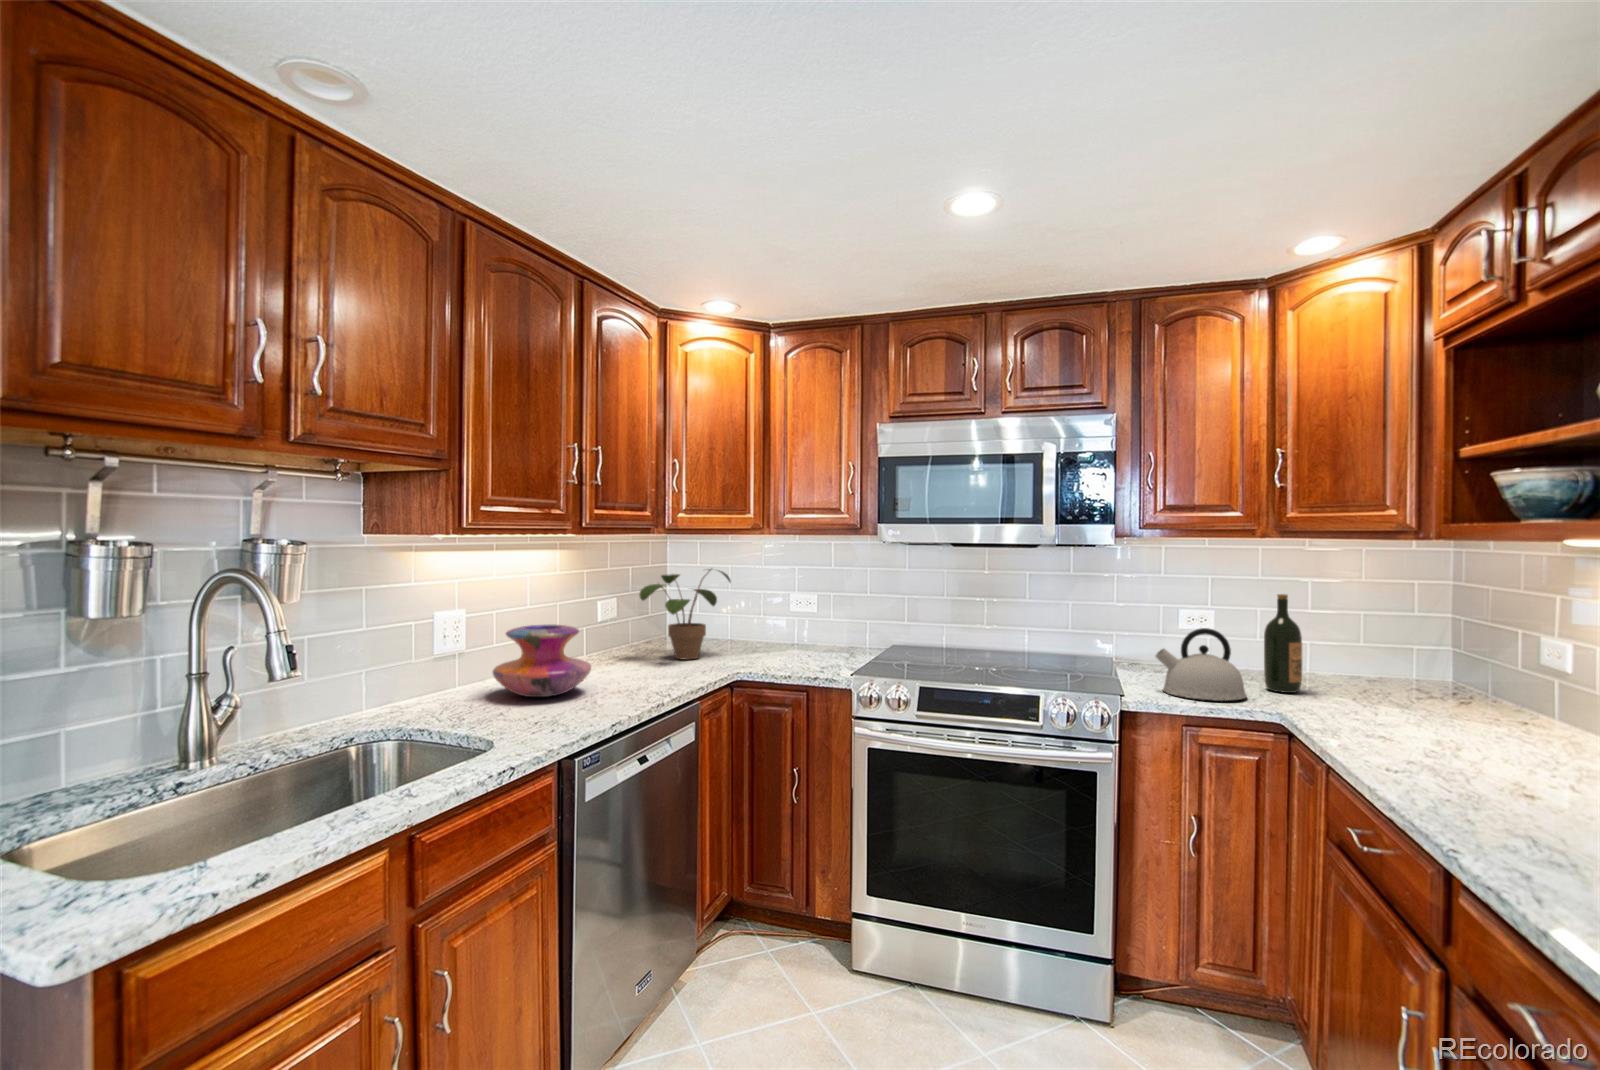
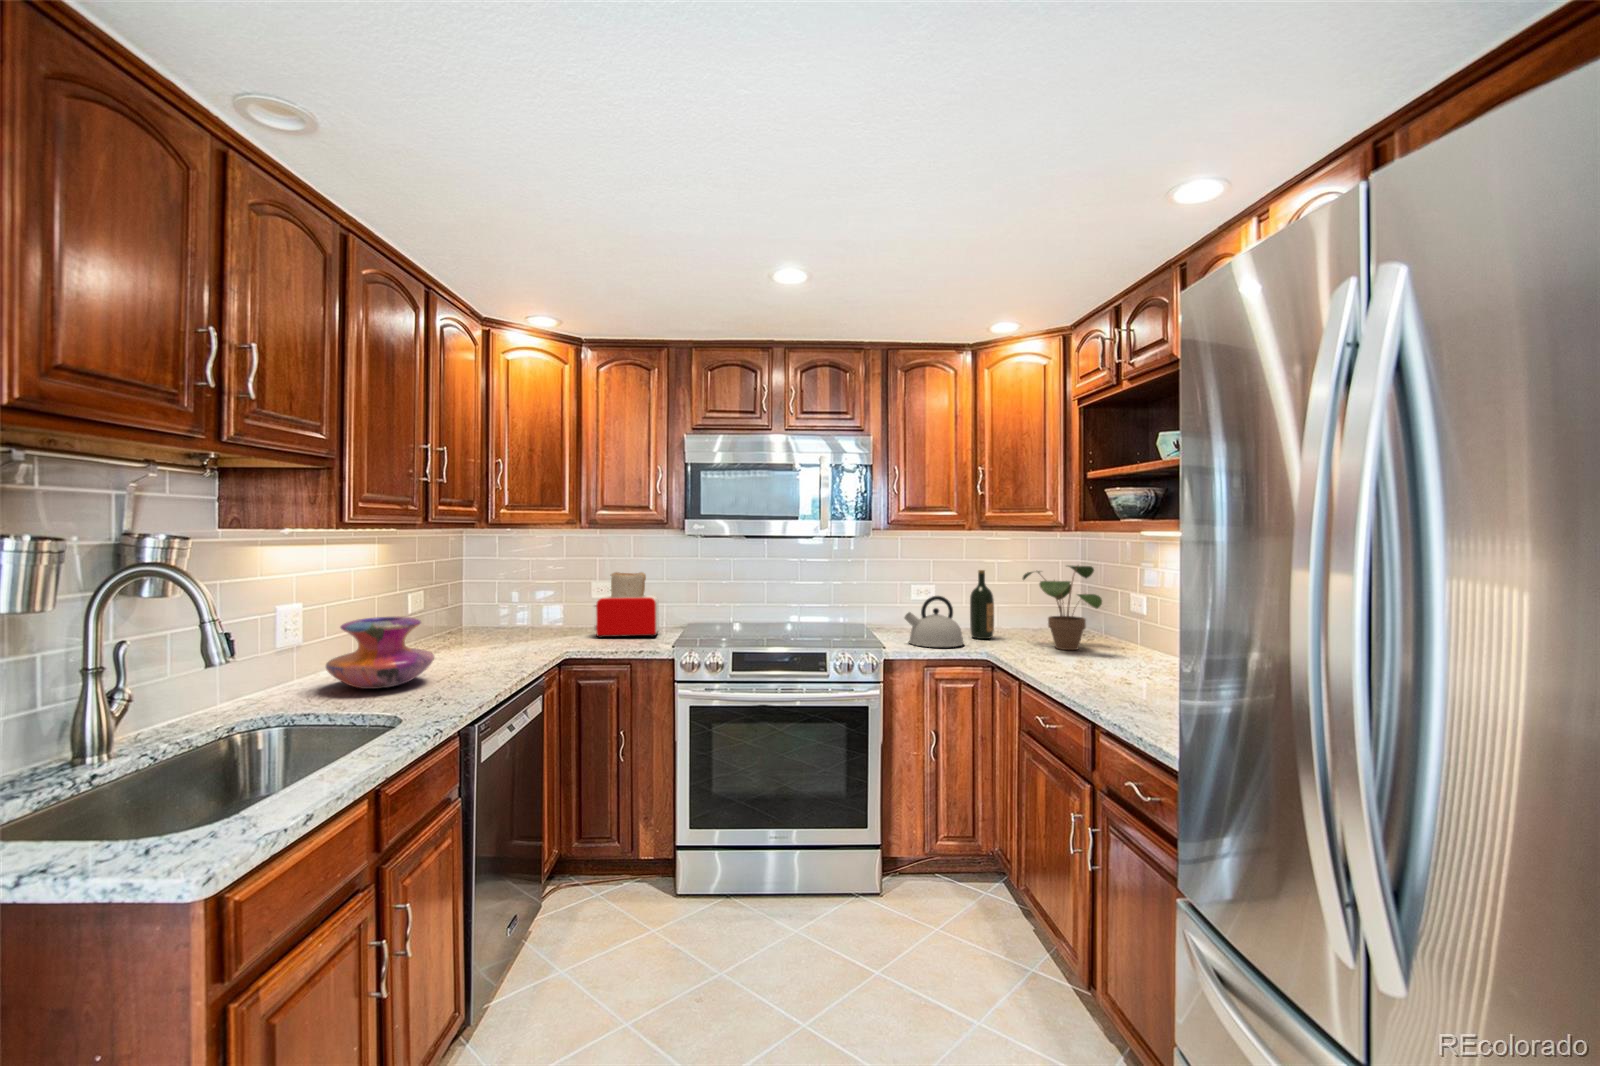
potted plant: present [640,569,731,660] -> present [1023,565,1102,650]
toaster: none [778,584,850,661] -> present [594,572,658,638]

